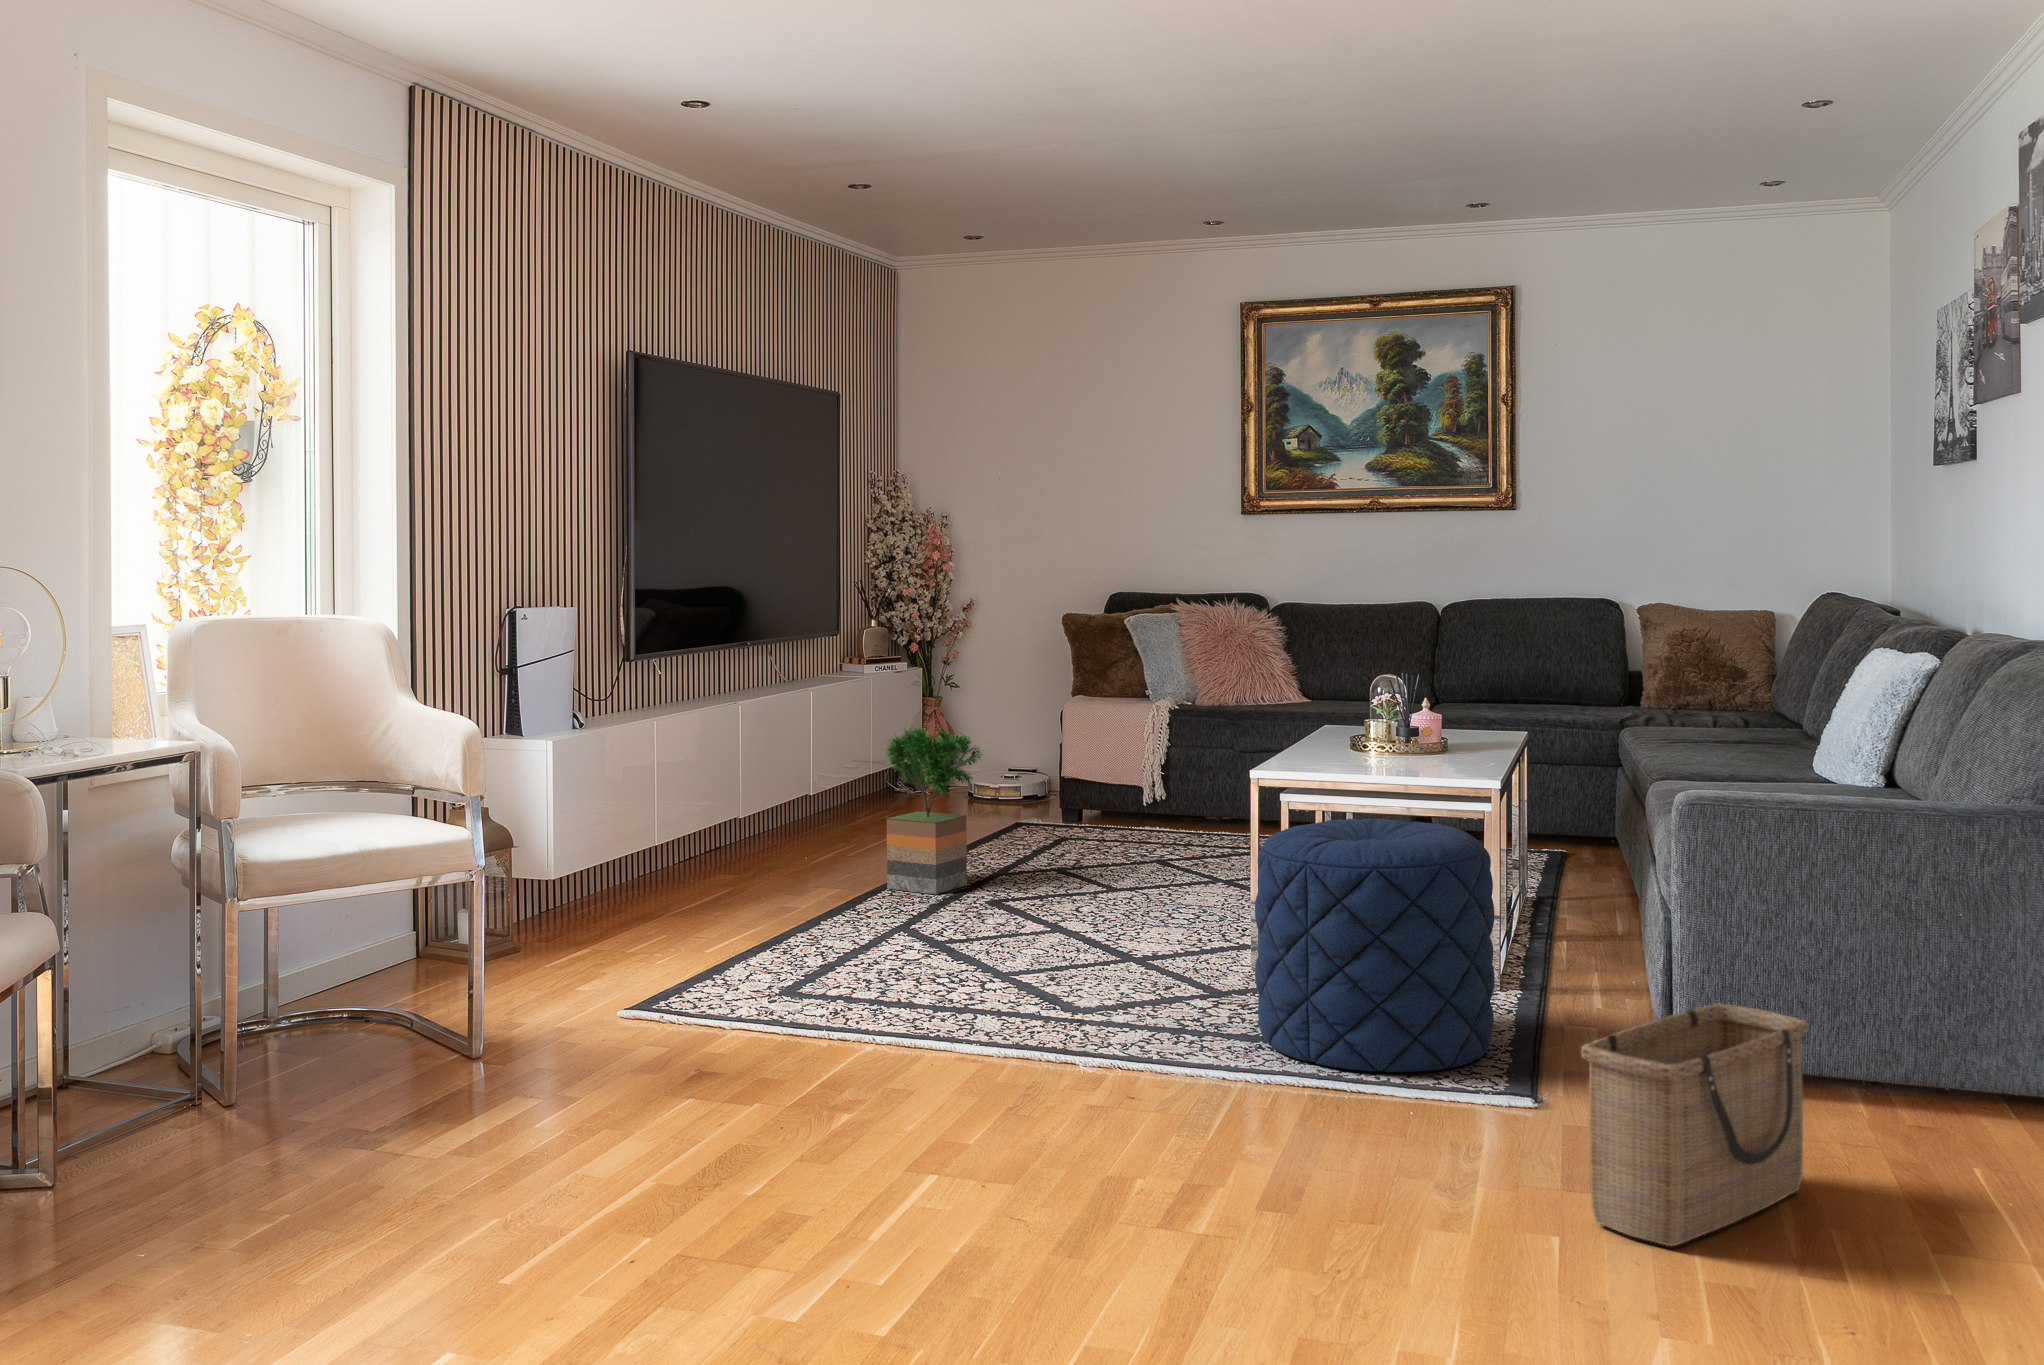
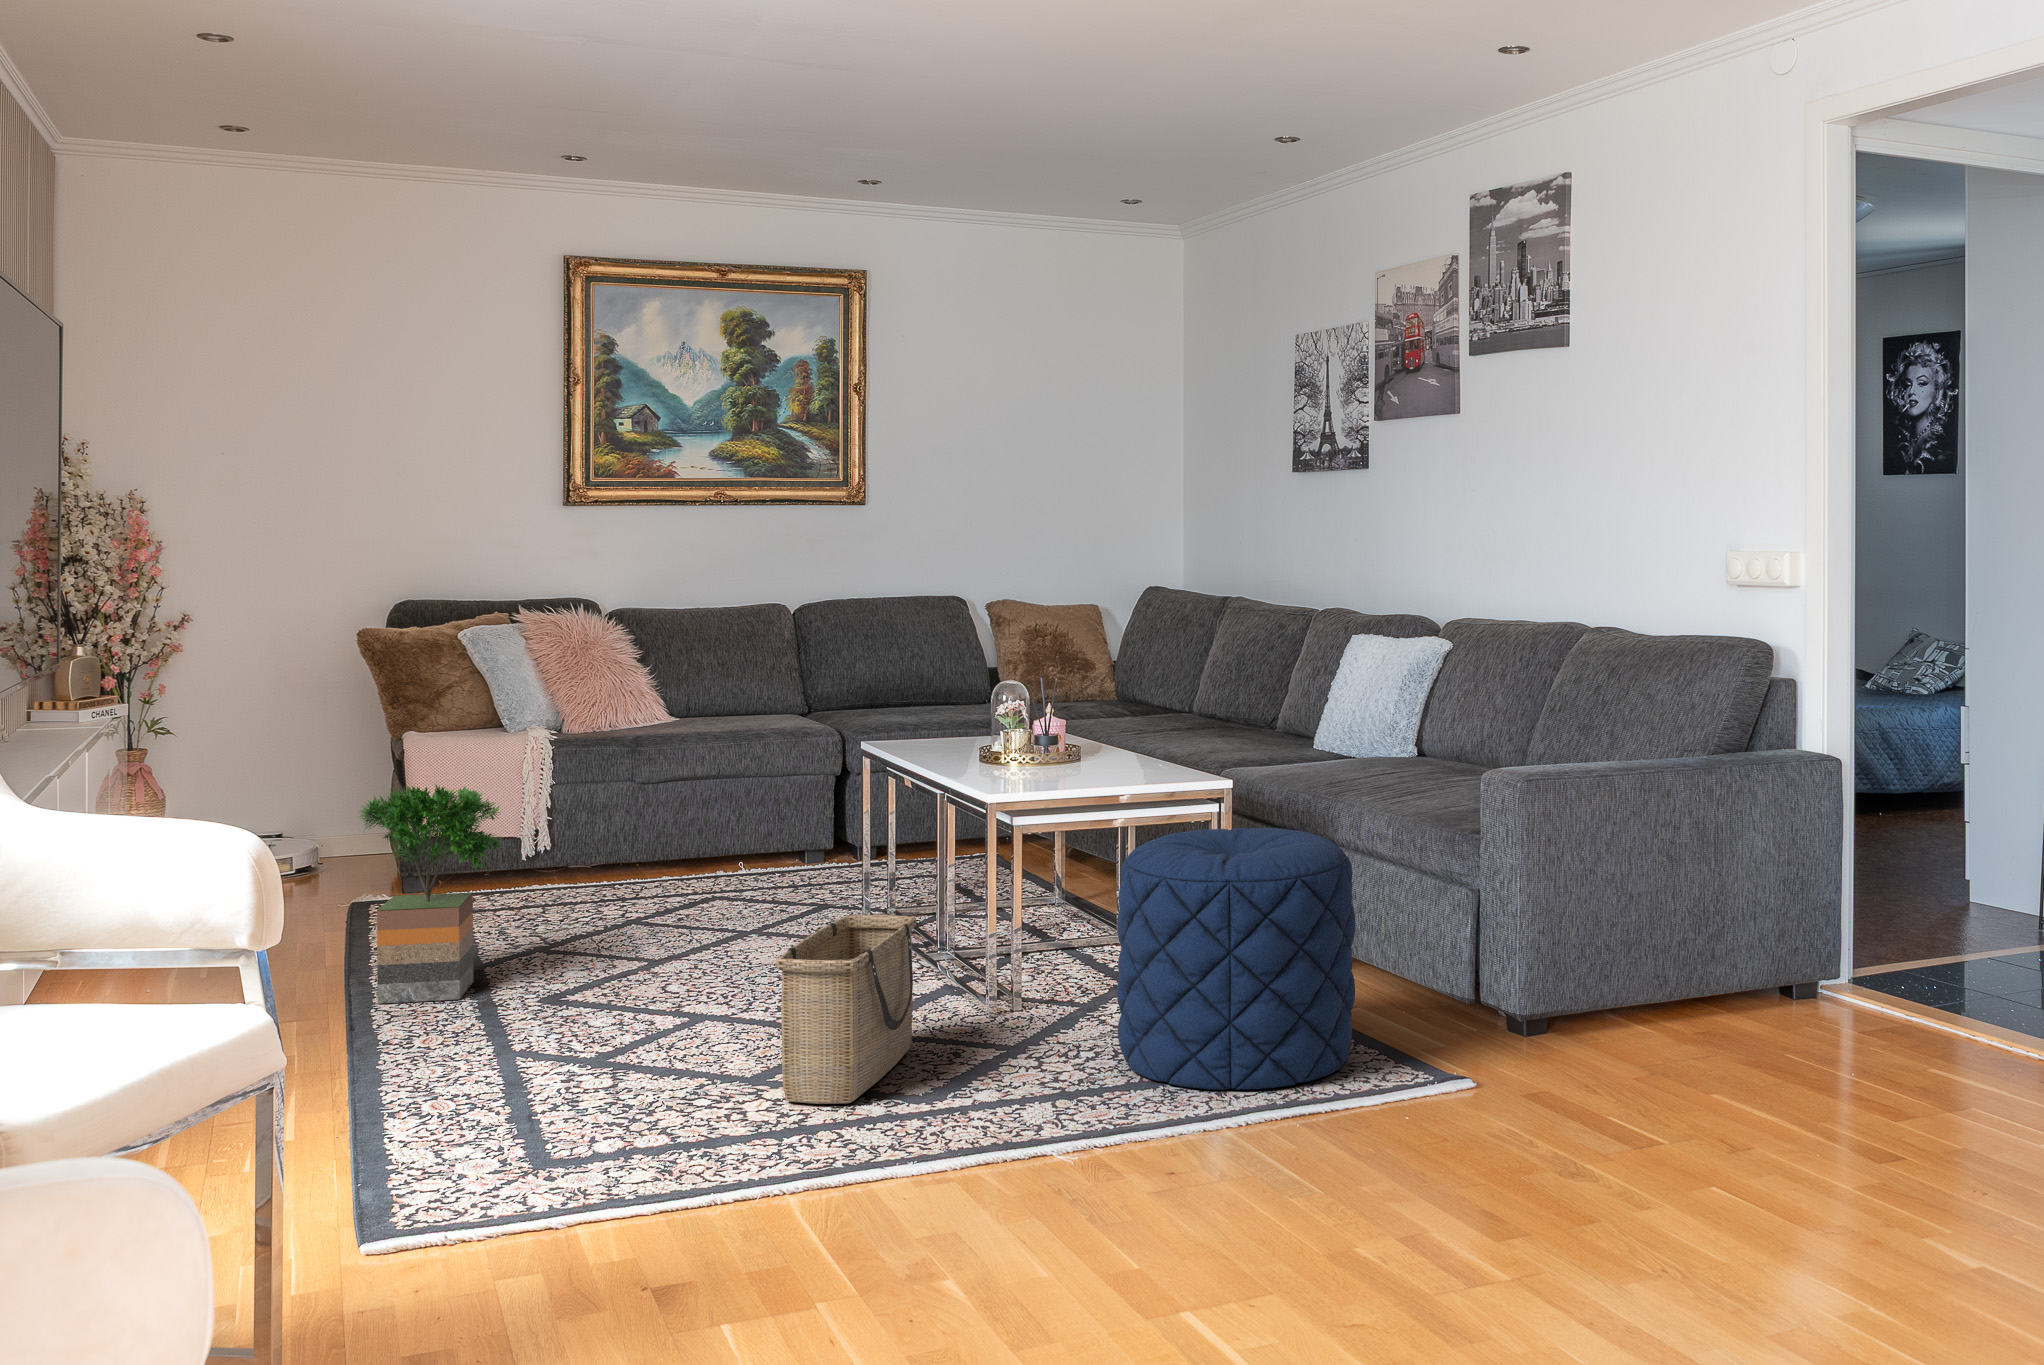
basket: present [1581,1003,1809,1246] -> present [776,915,916,1104]

